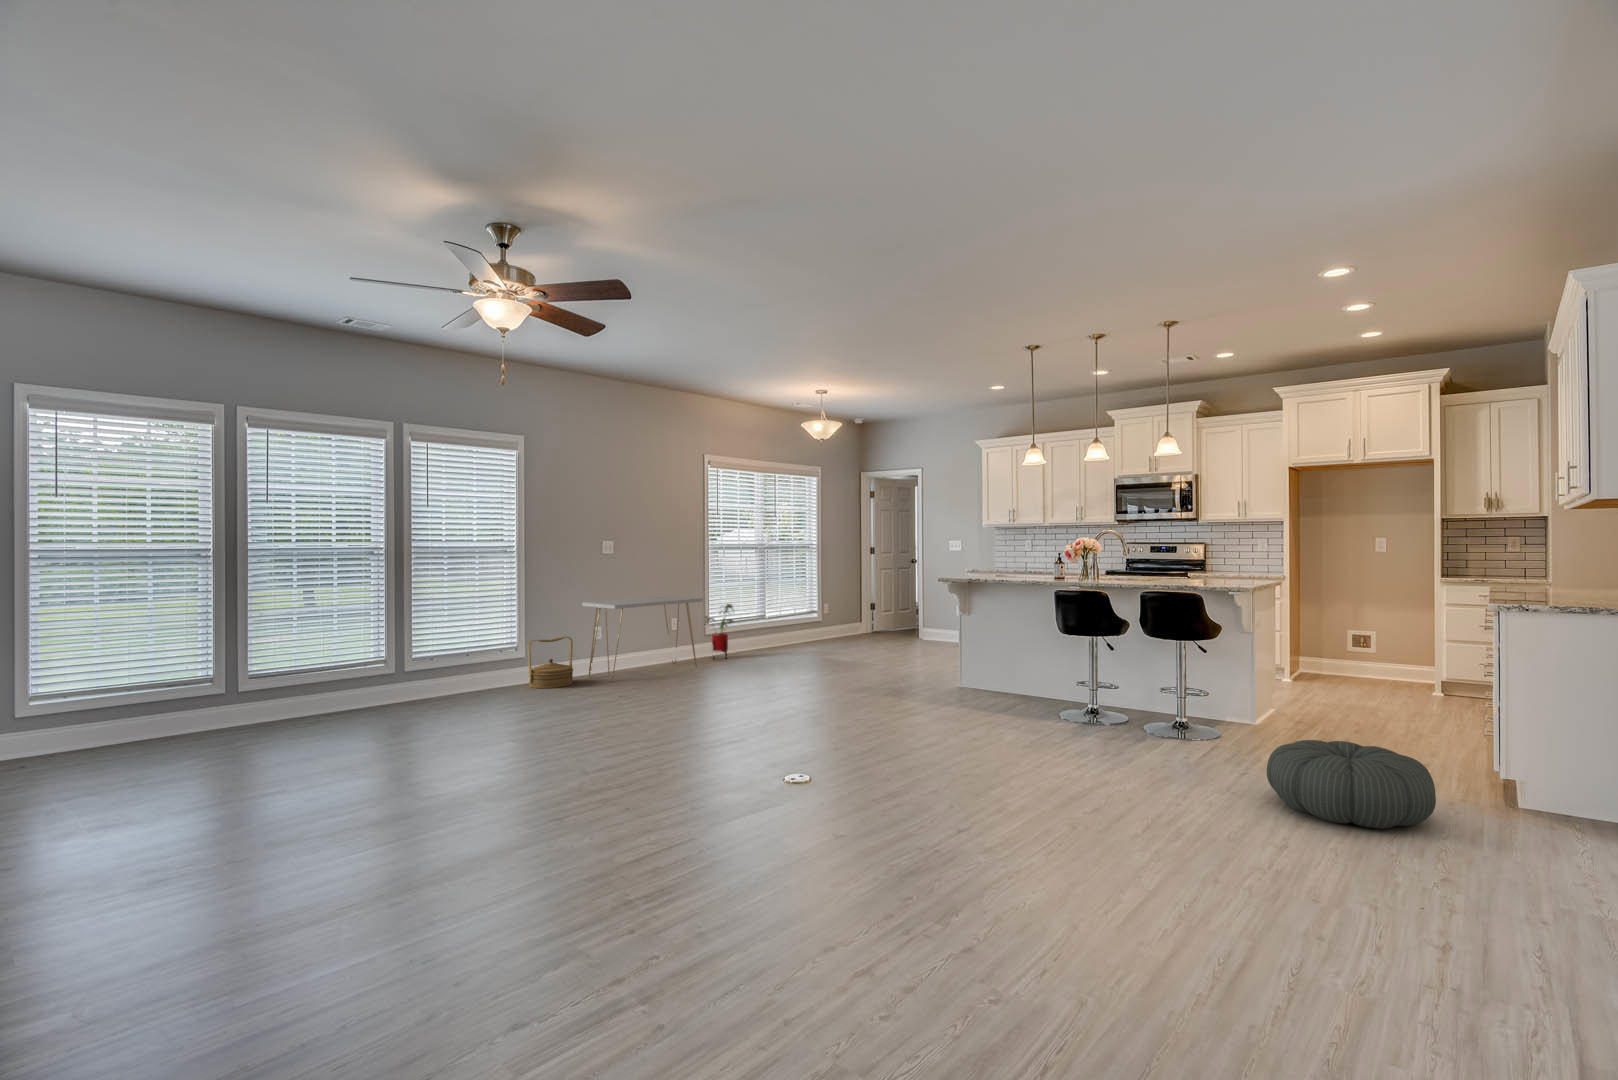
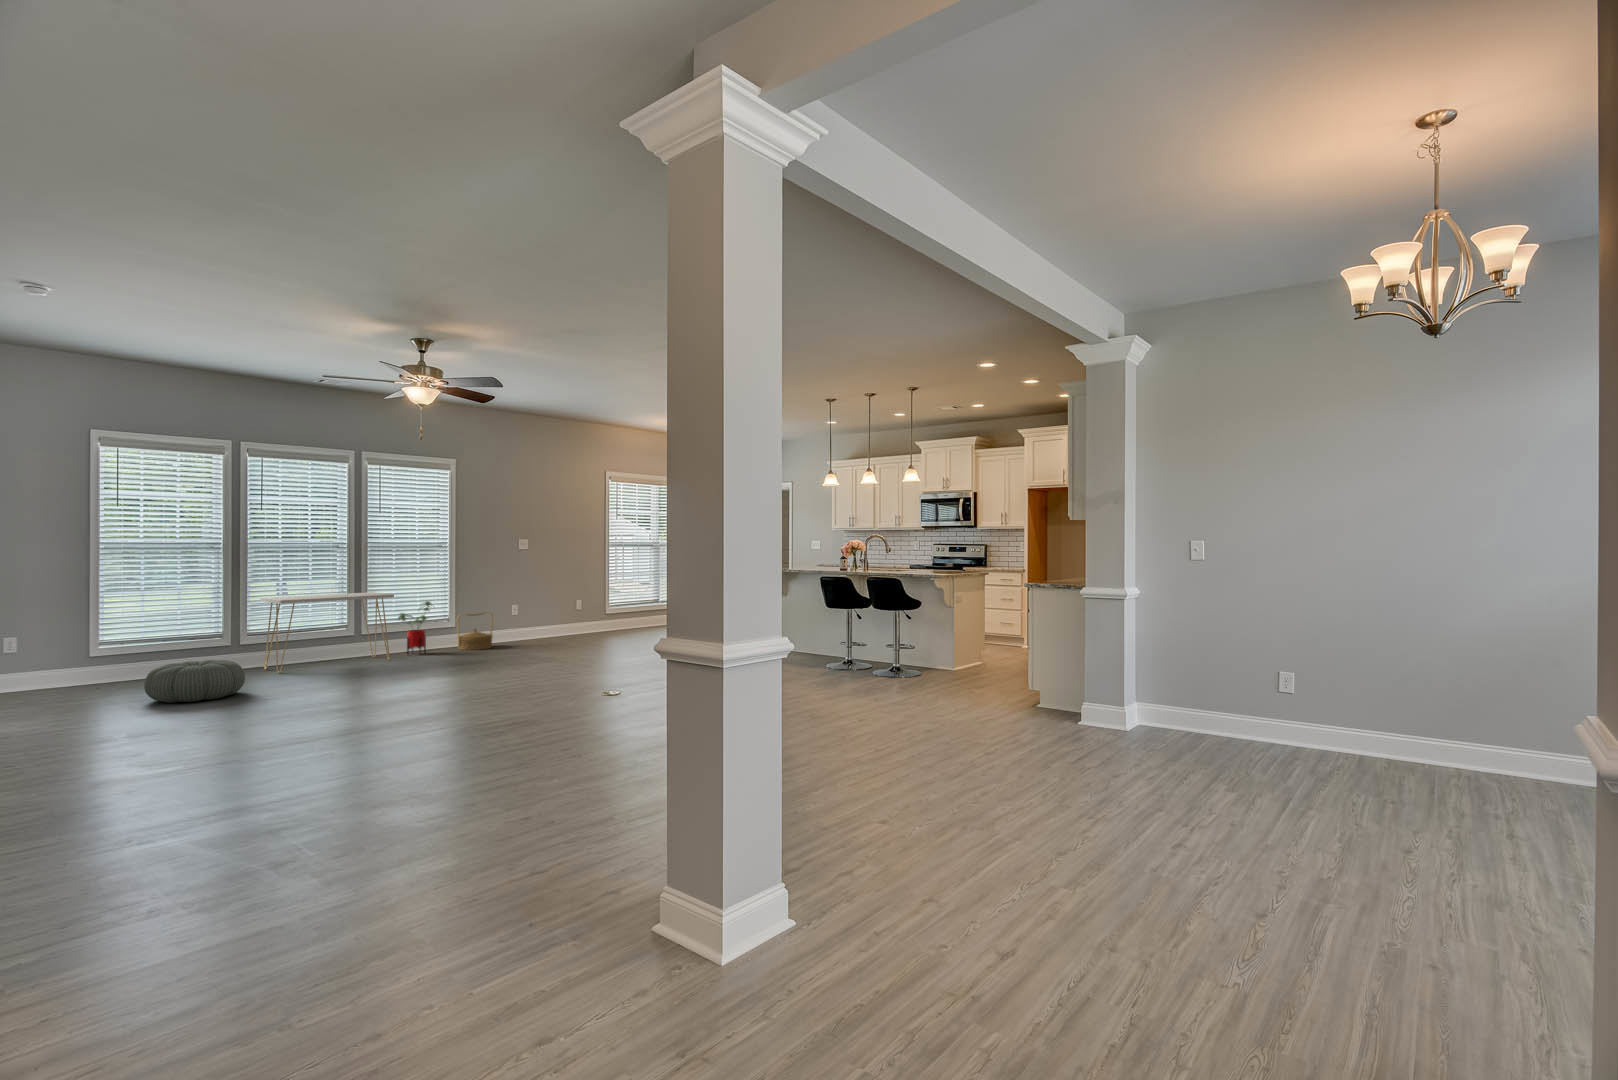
console table: present [582,596,703,681] -> present [260,592,394,673]
house plant: present [705,604,733,658] -> present [398,601,431,654]
pouf: present [1267,740,1436,828] -> present [144,660,245,703]

